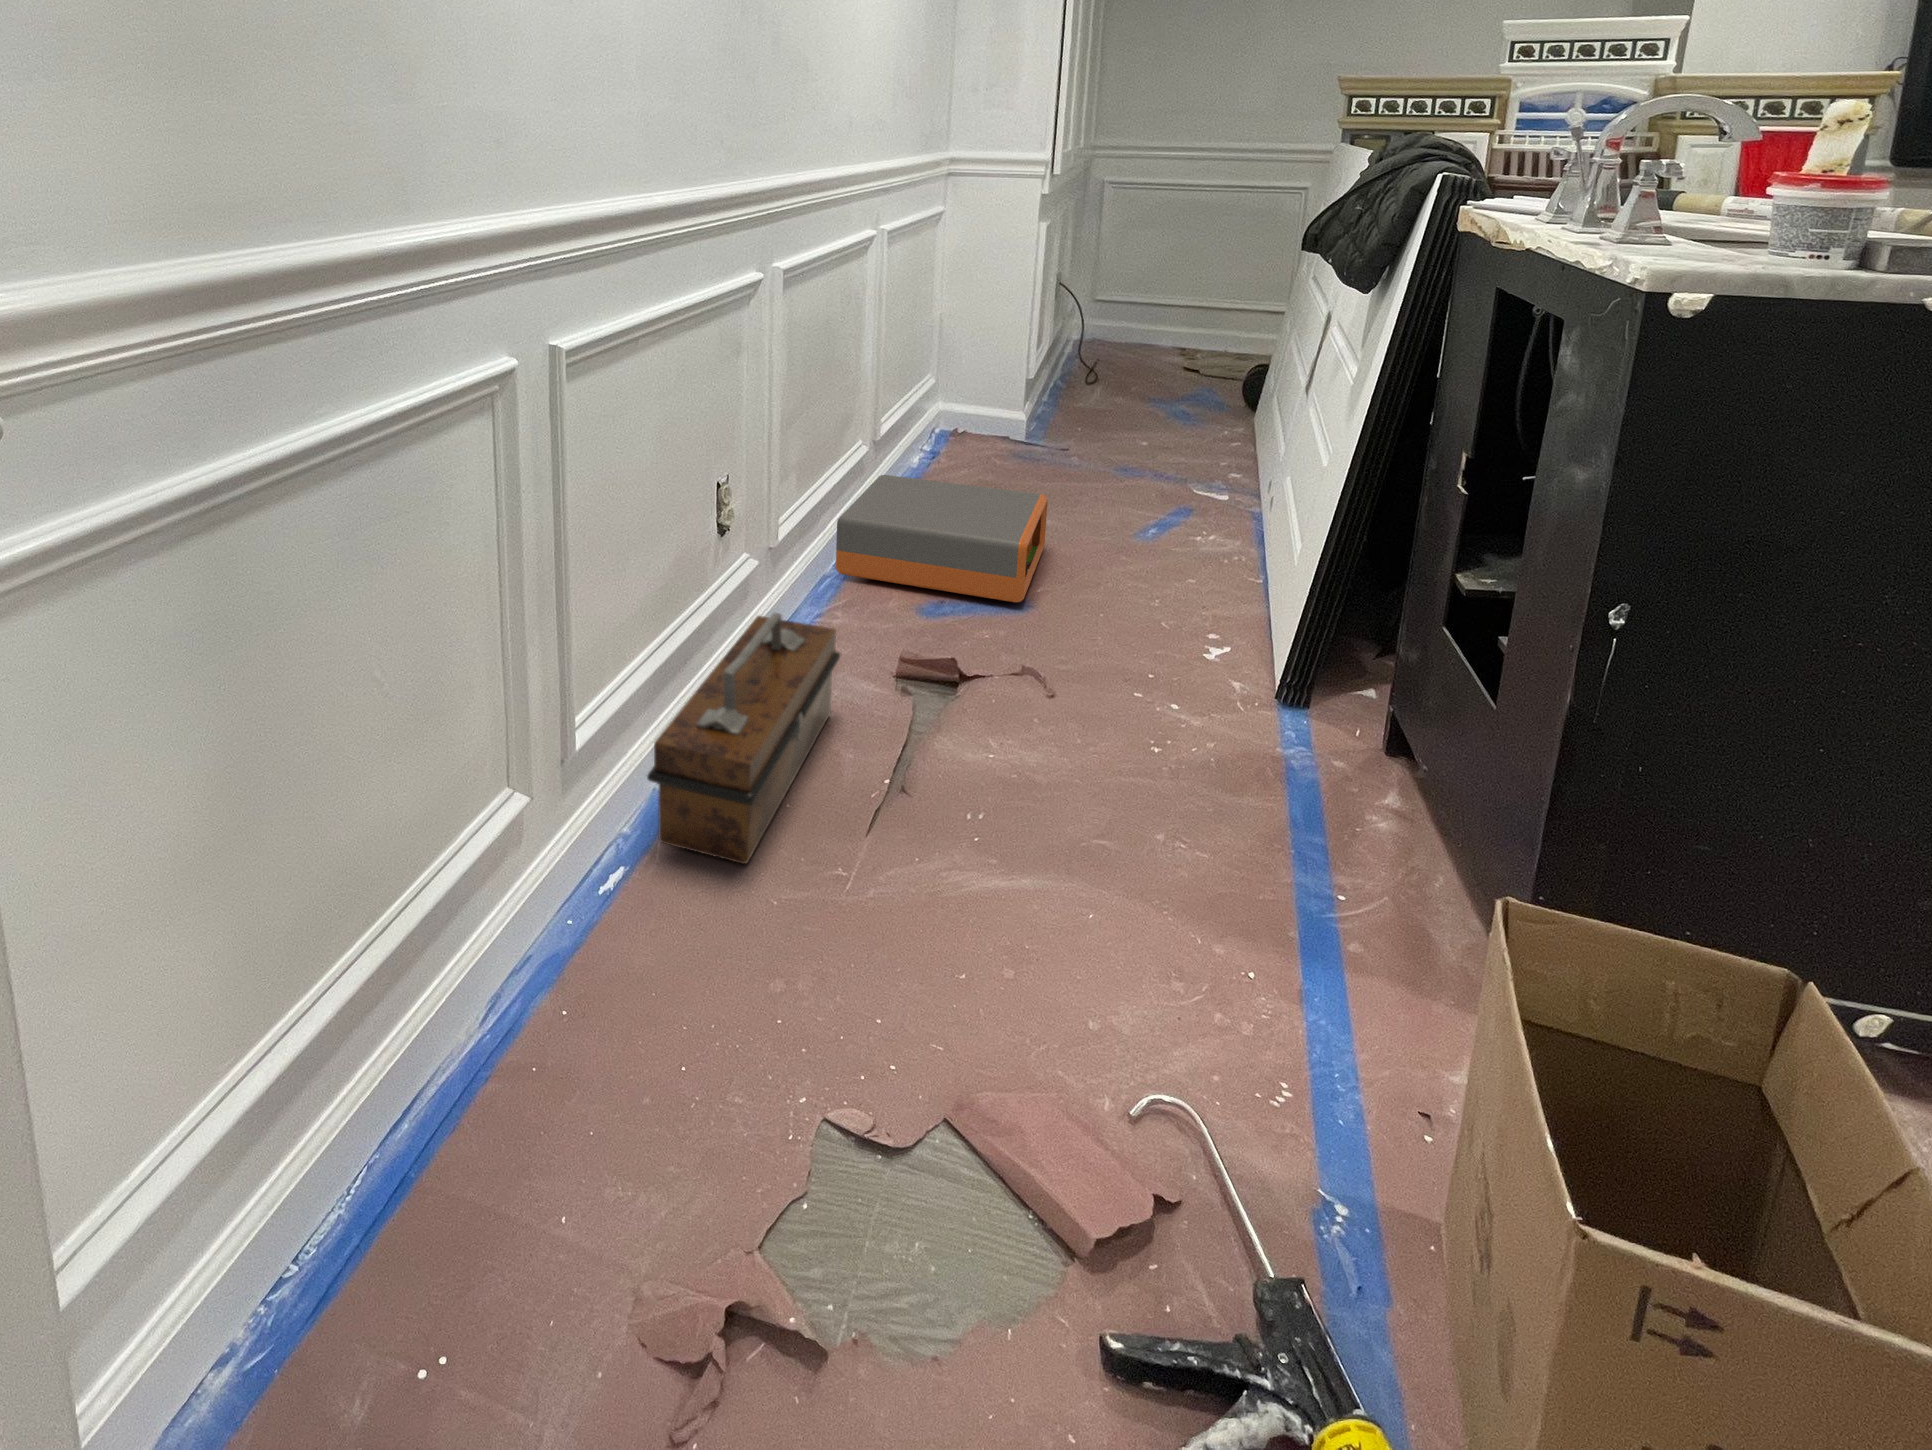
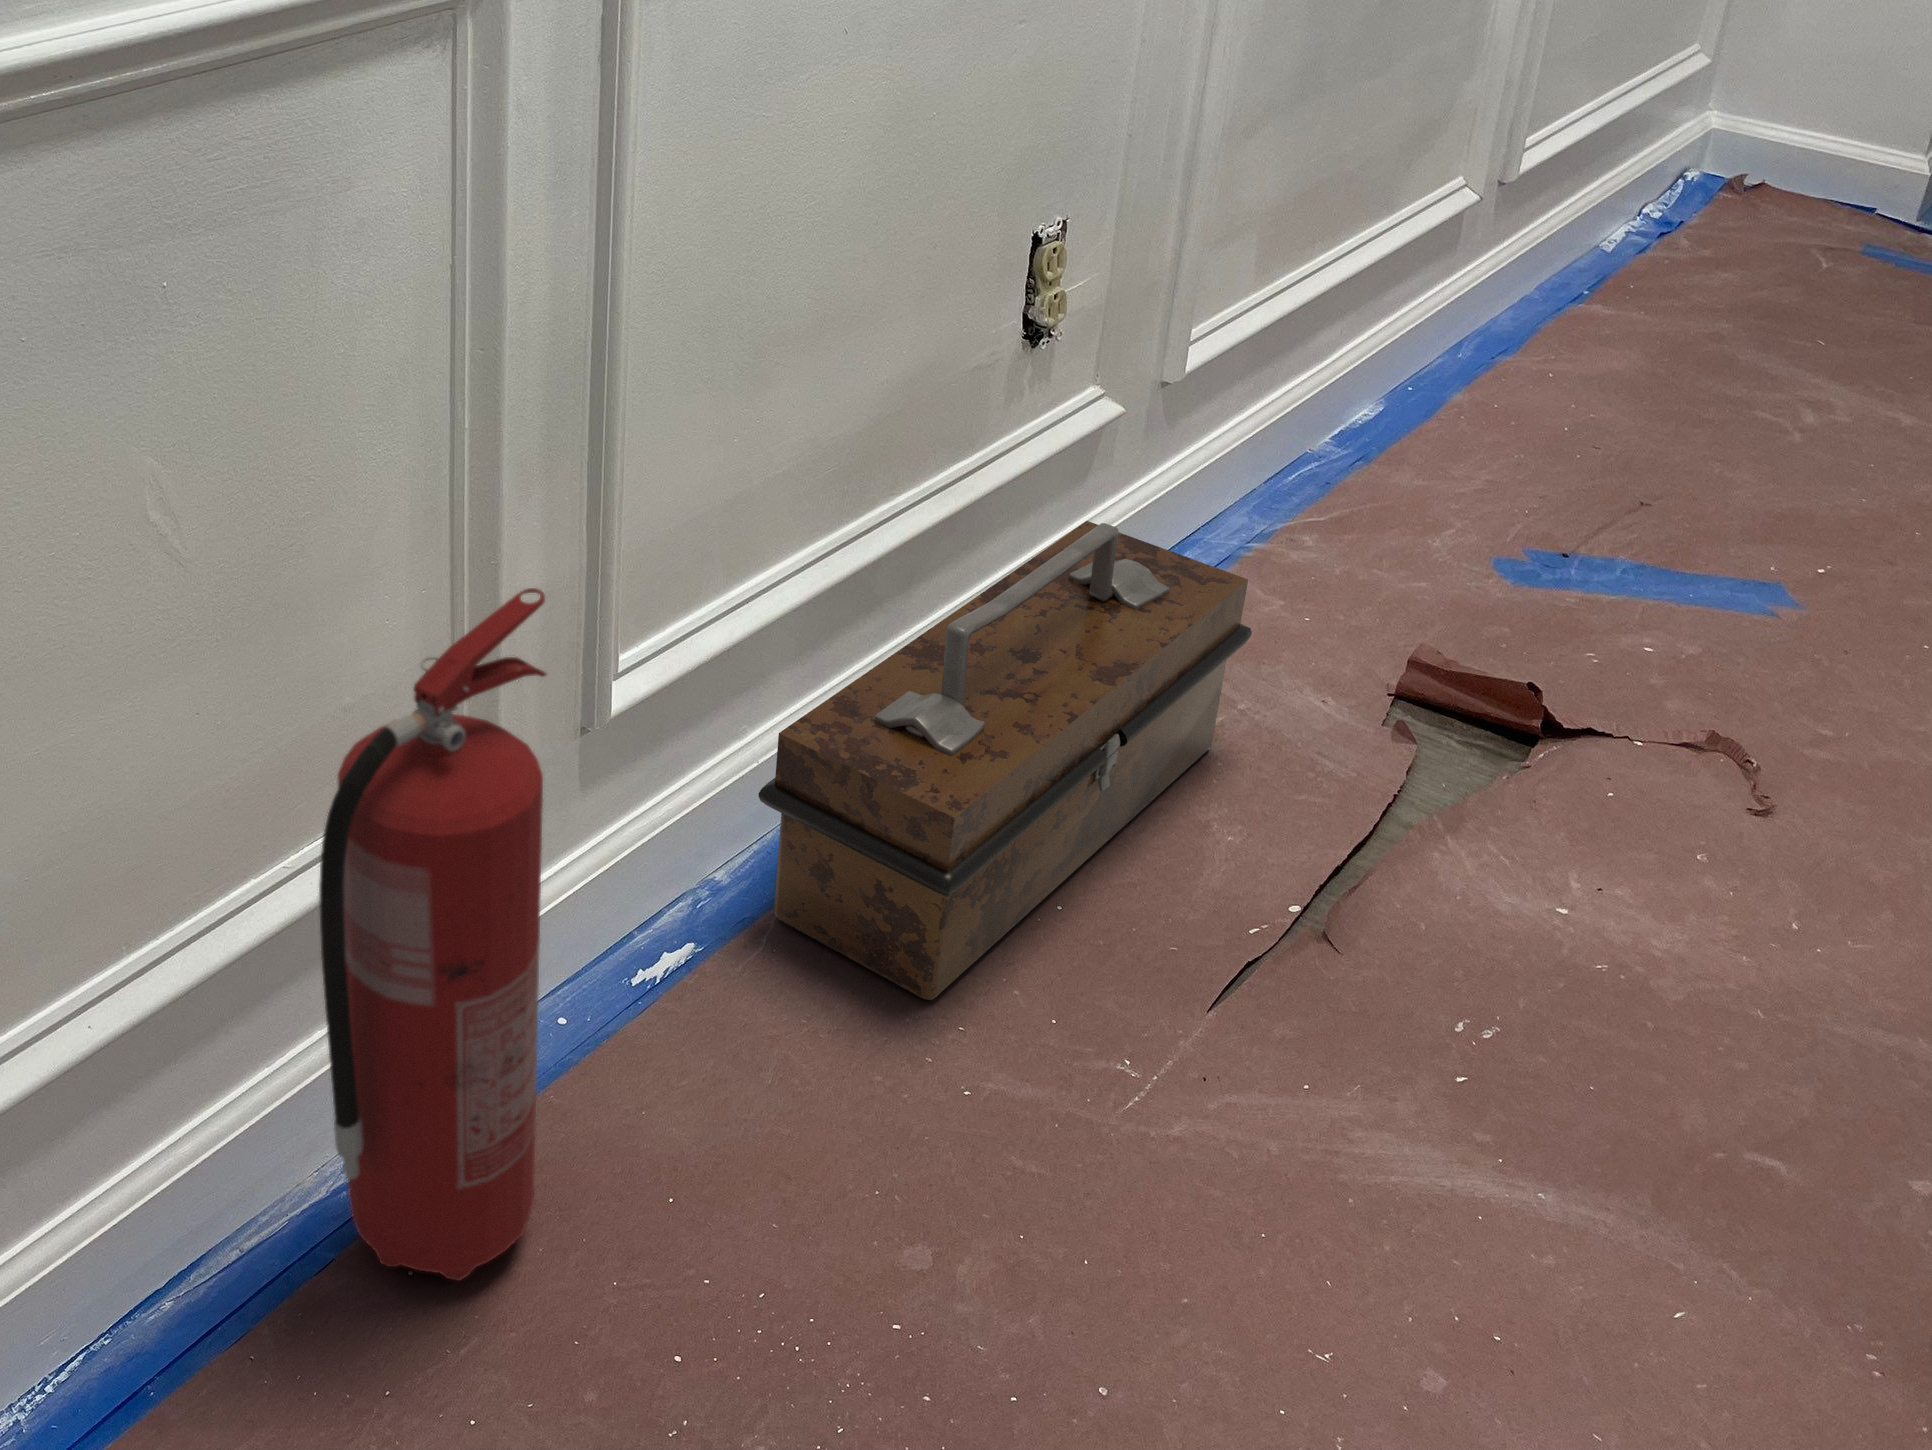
storage box: present [836,475,1047,602] -> none [1330,262,1897,592]
fire extinguisher: none [479,678,589,1080] -> present [319,588,546,1281]

